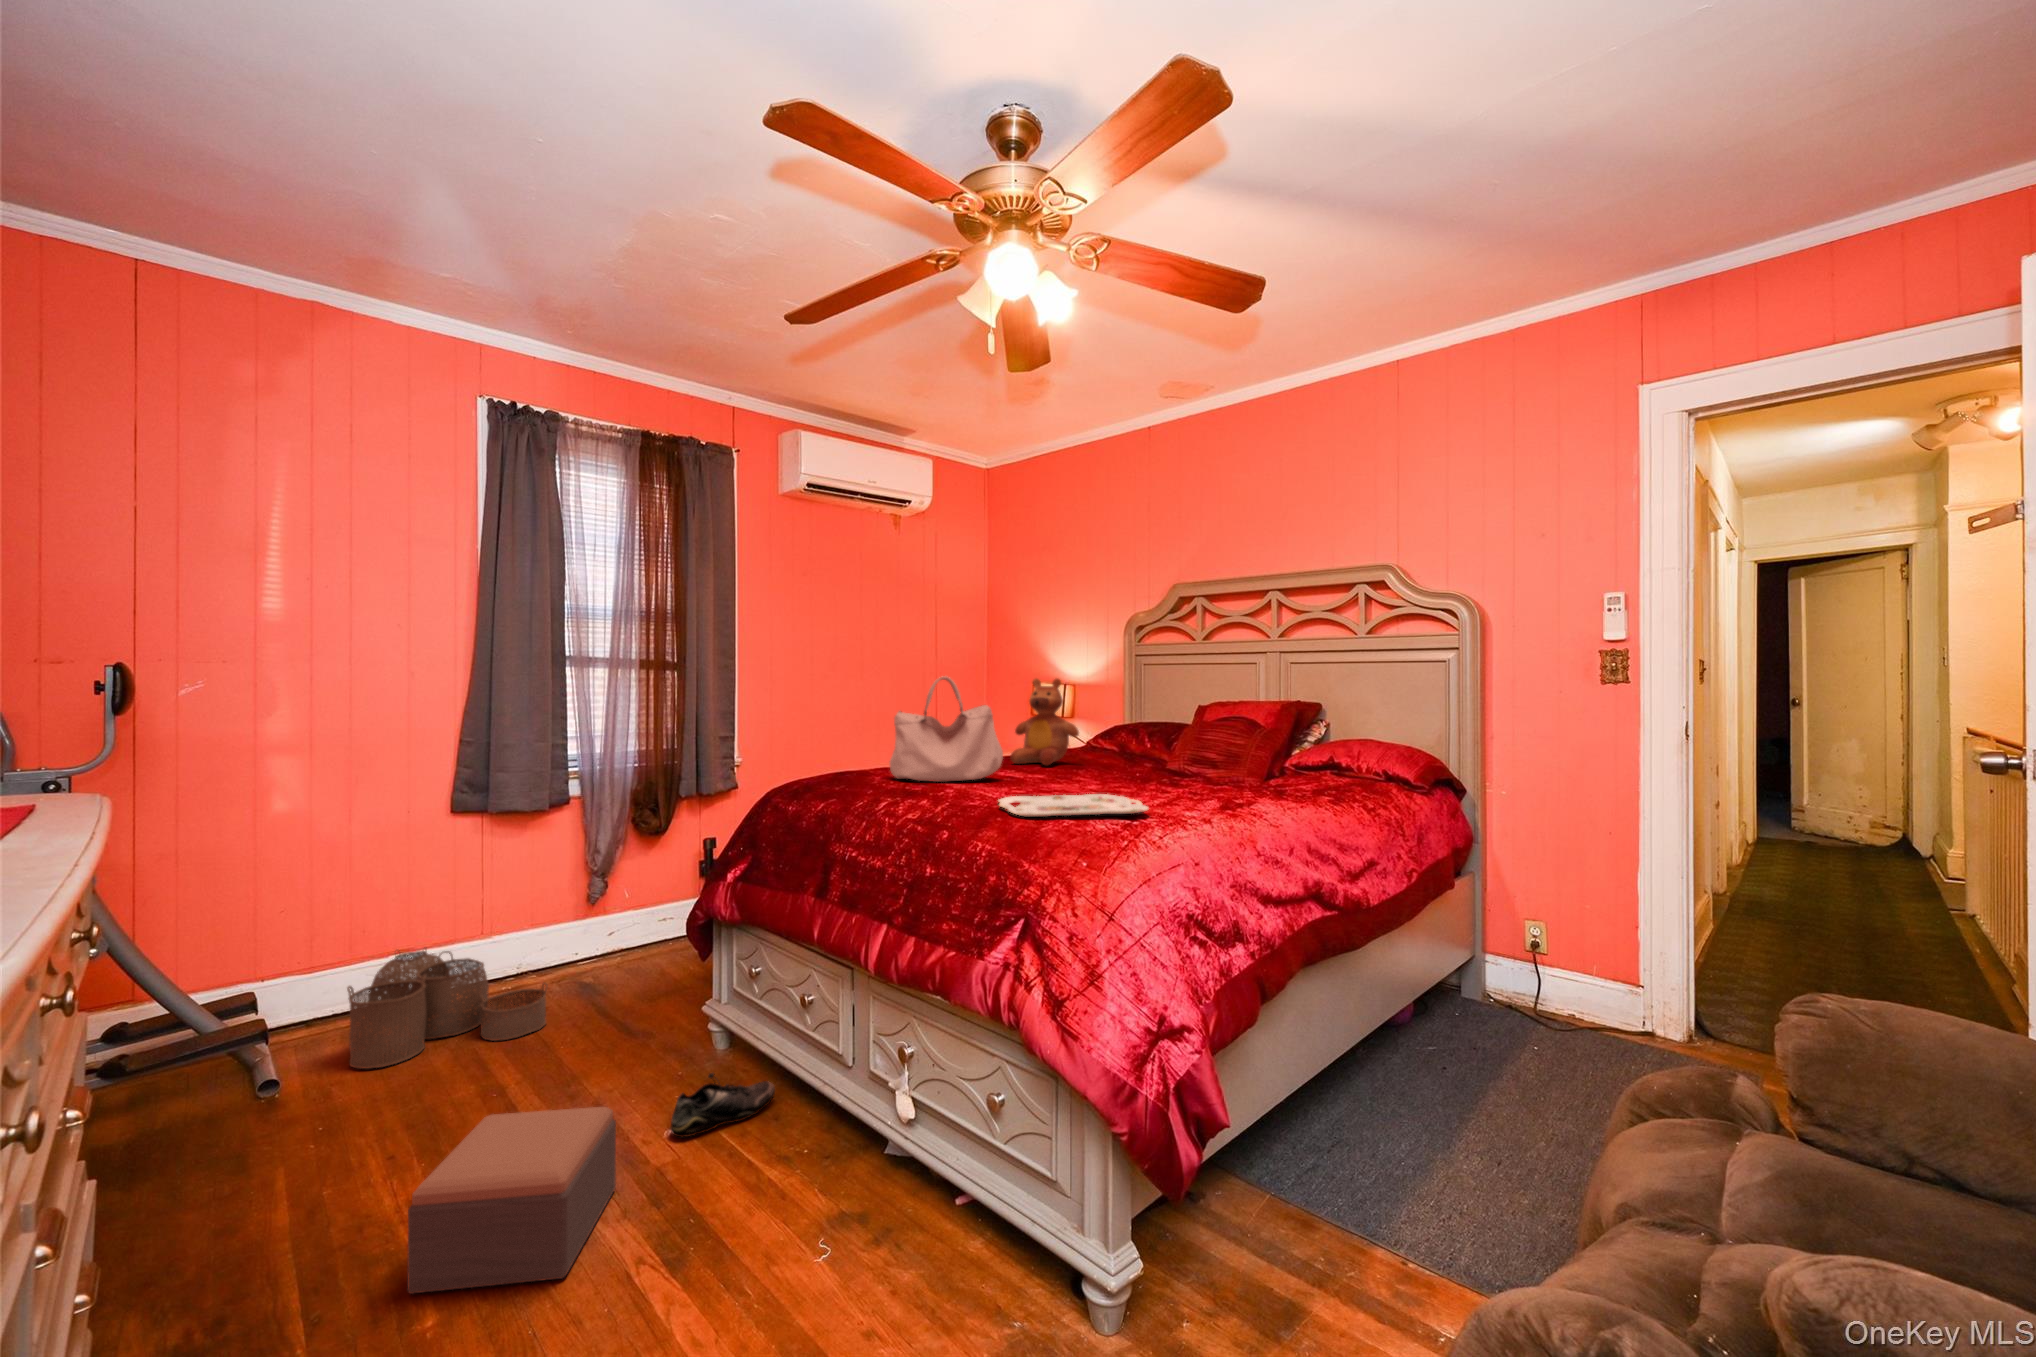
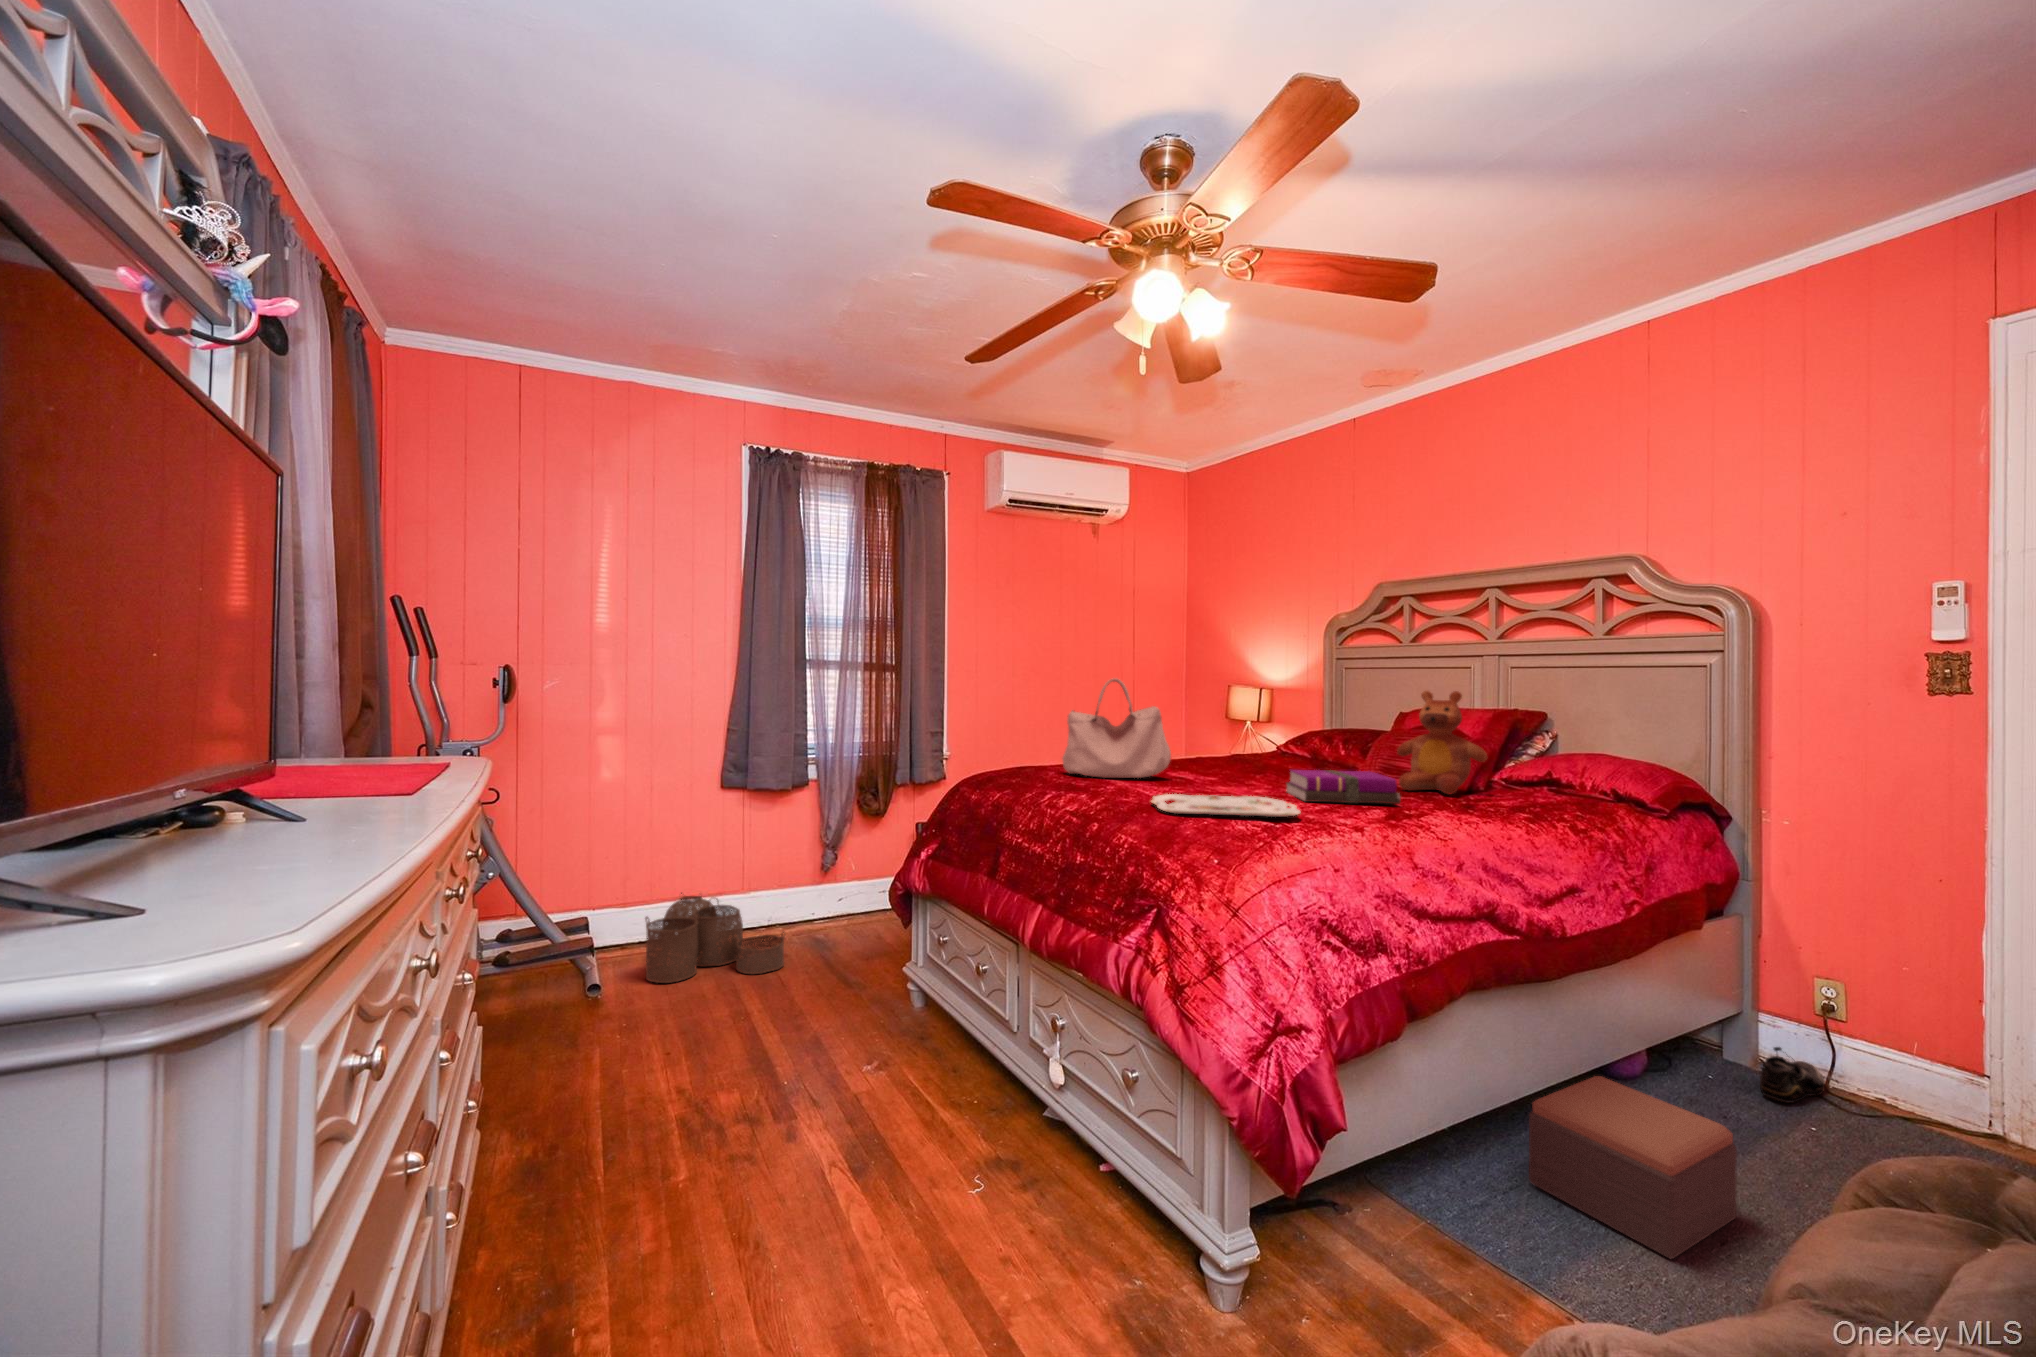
teddy bear: present [1011,678,1079,765] -> present [1397,691,1487,795]
notebook: none [1116,763,1225,796] -> present [1286,770,1401,804]
shoe: present [670,1073,775,1137] -> present [1760,1047,1825,1103]
footstool: present [407,1107,616,1294] -> present [1529,1076,1737,1259]

